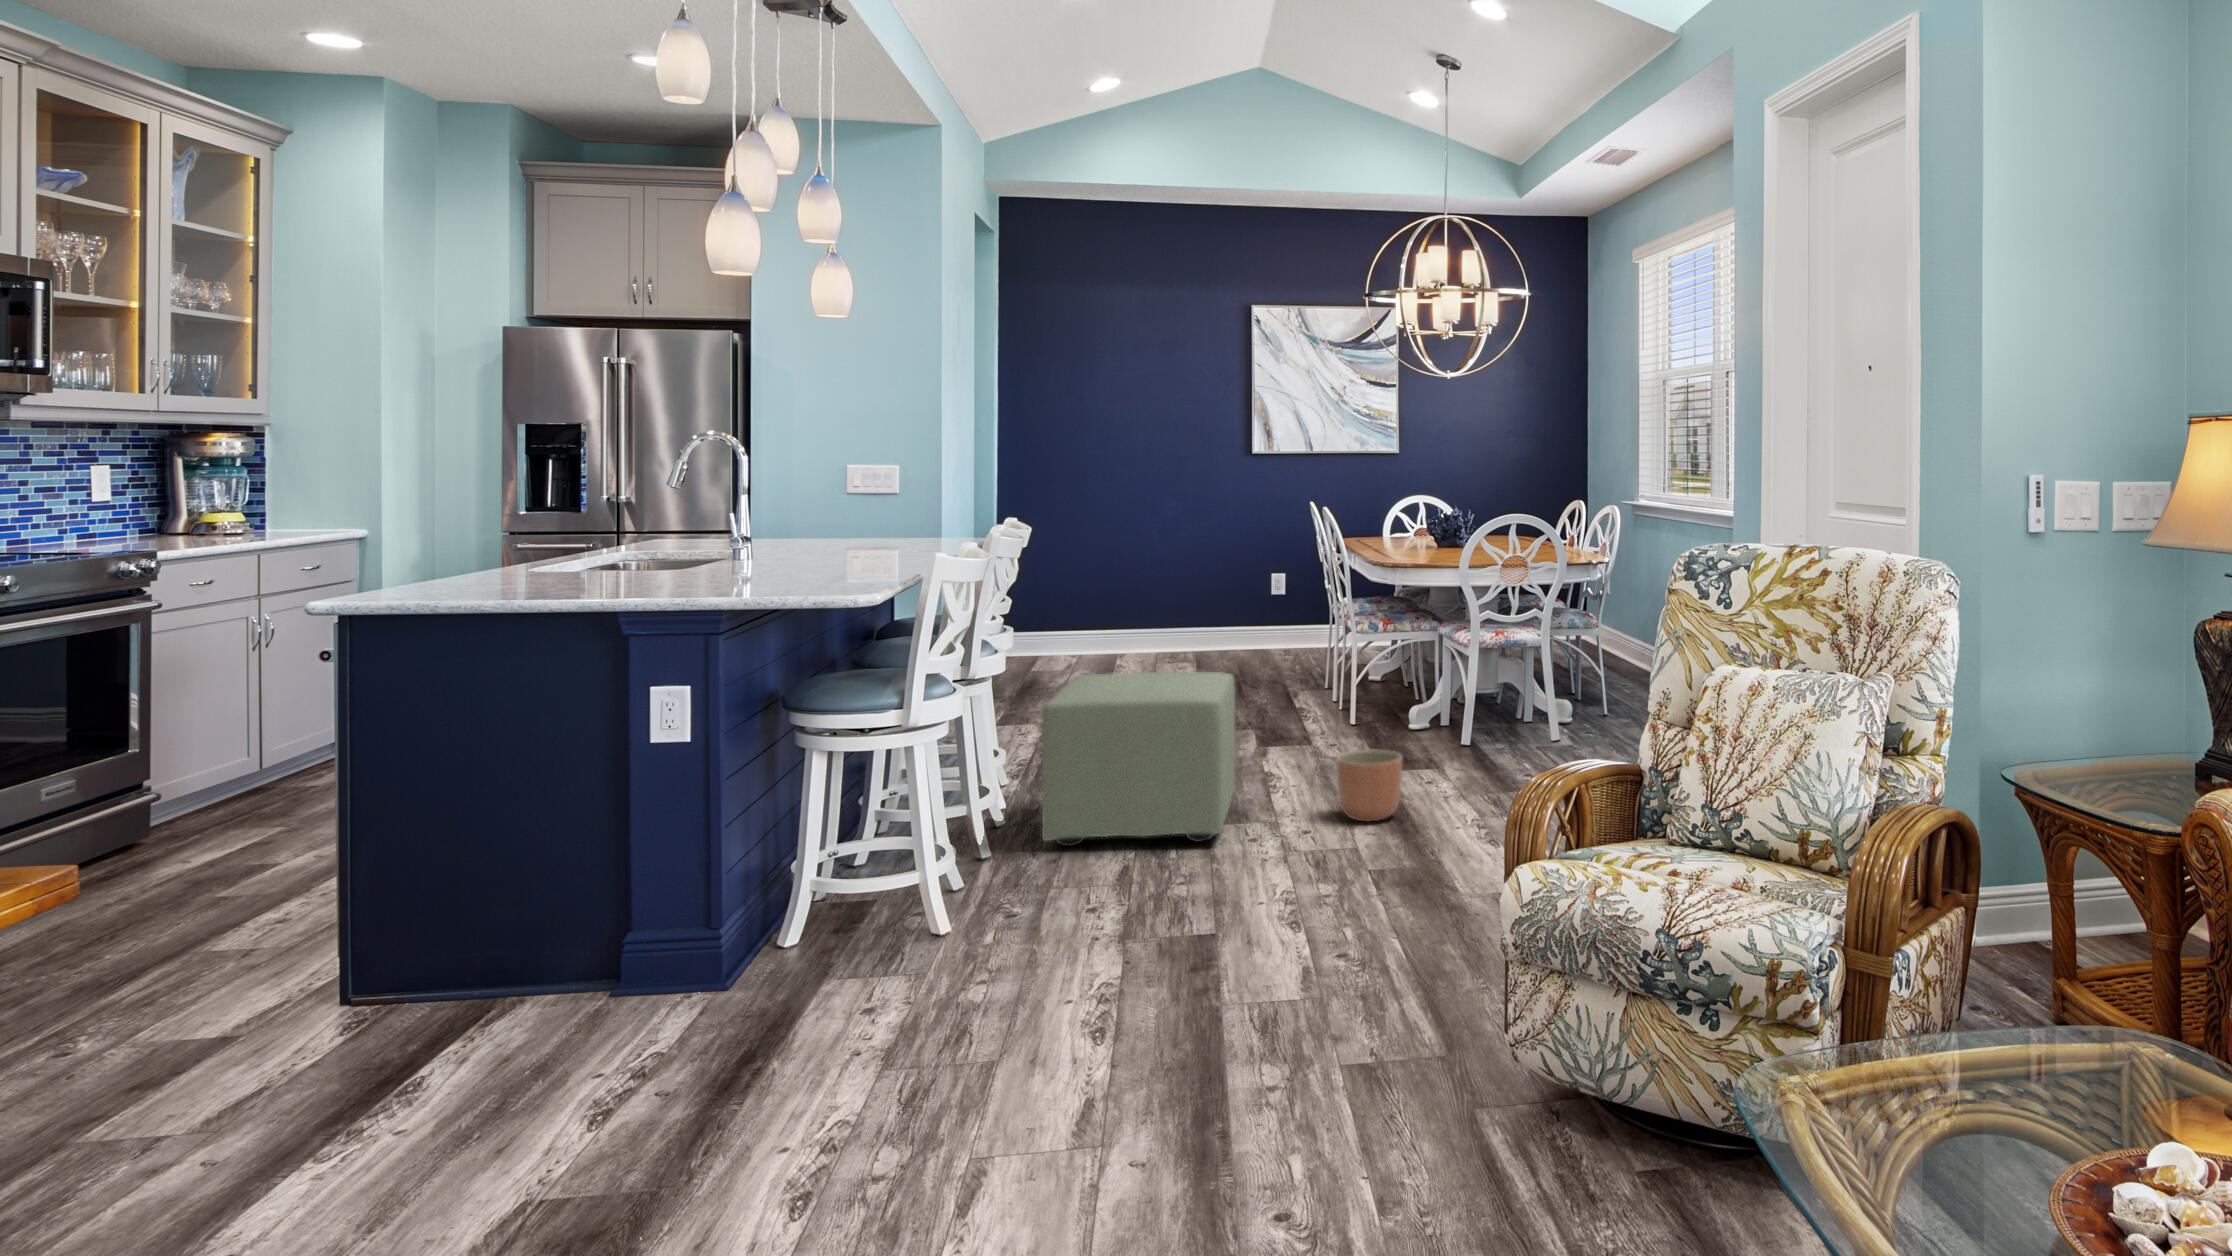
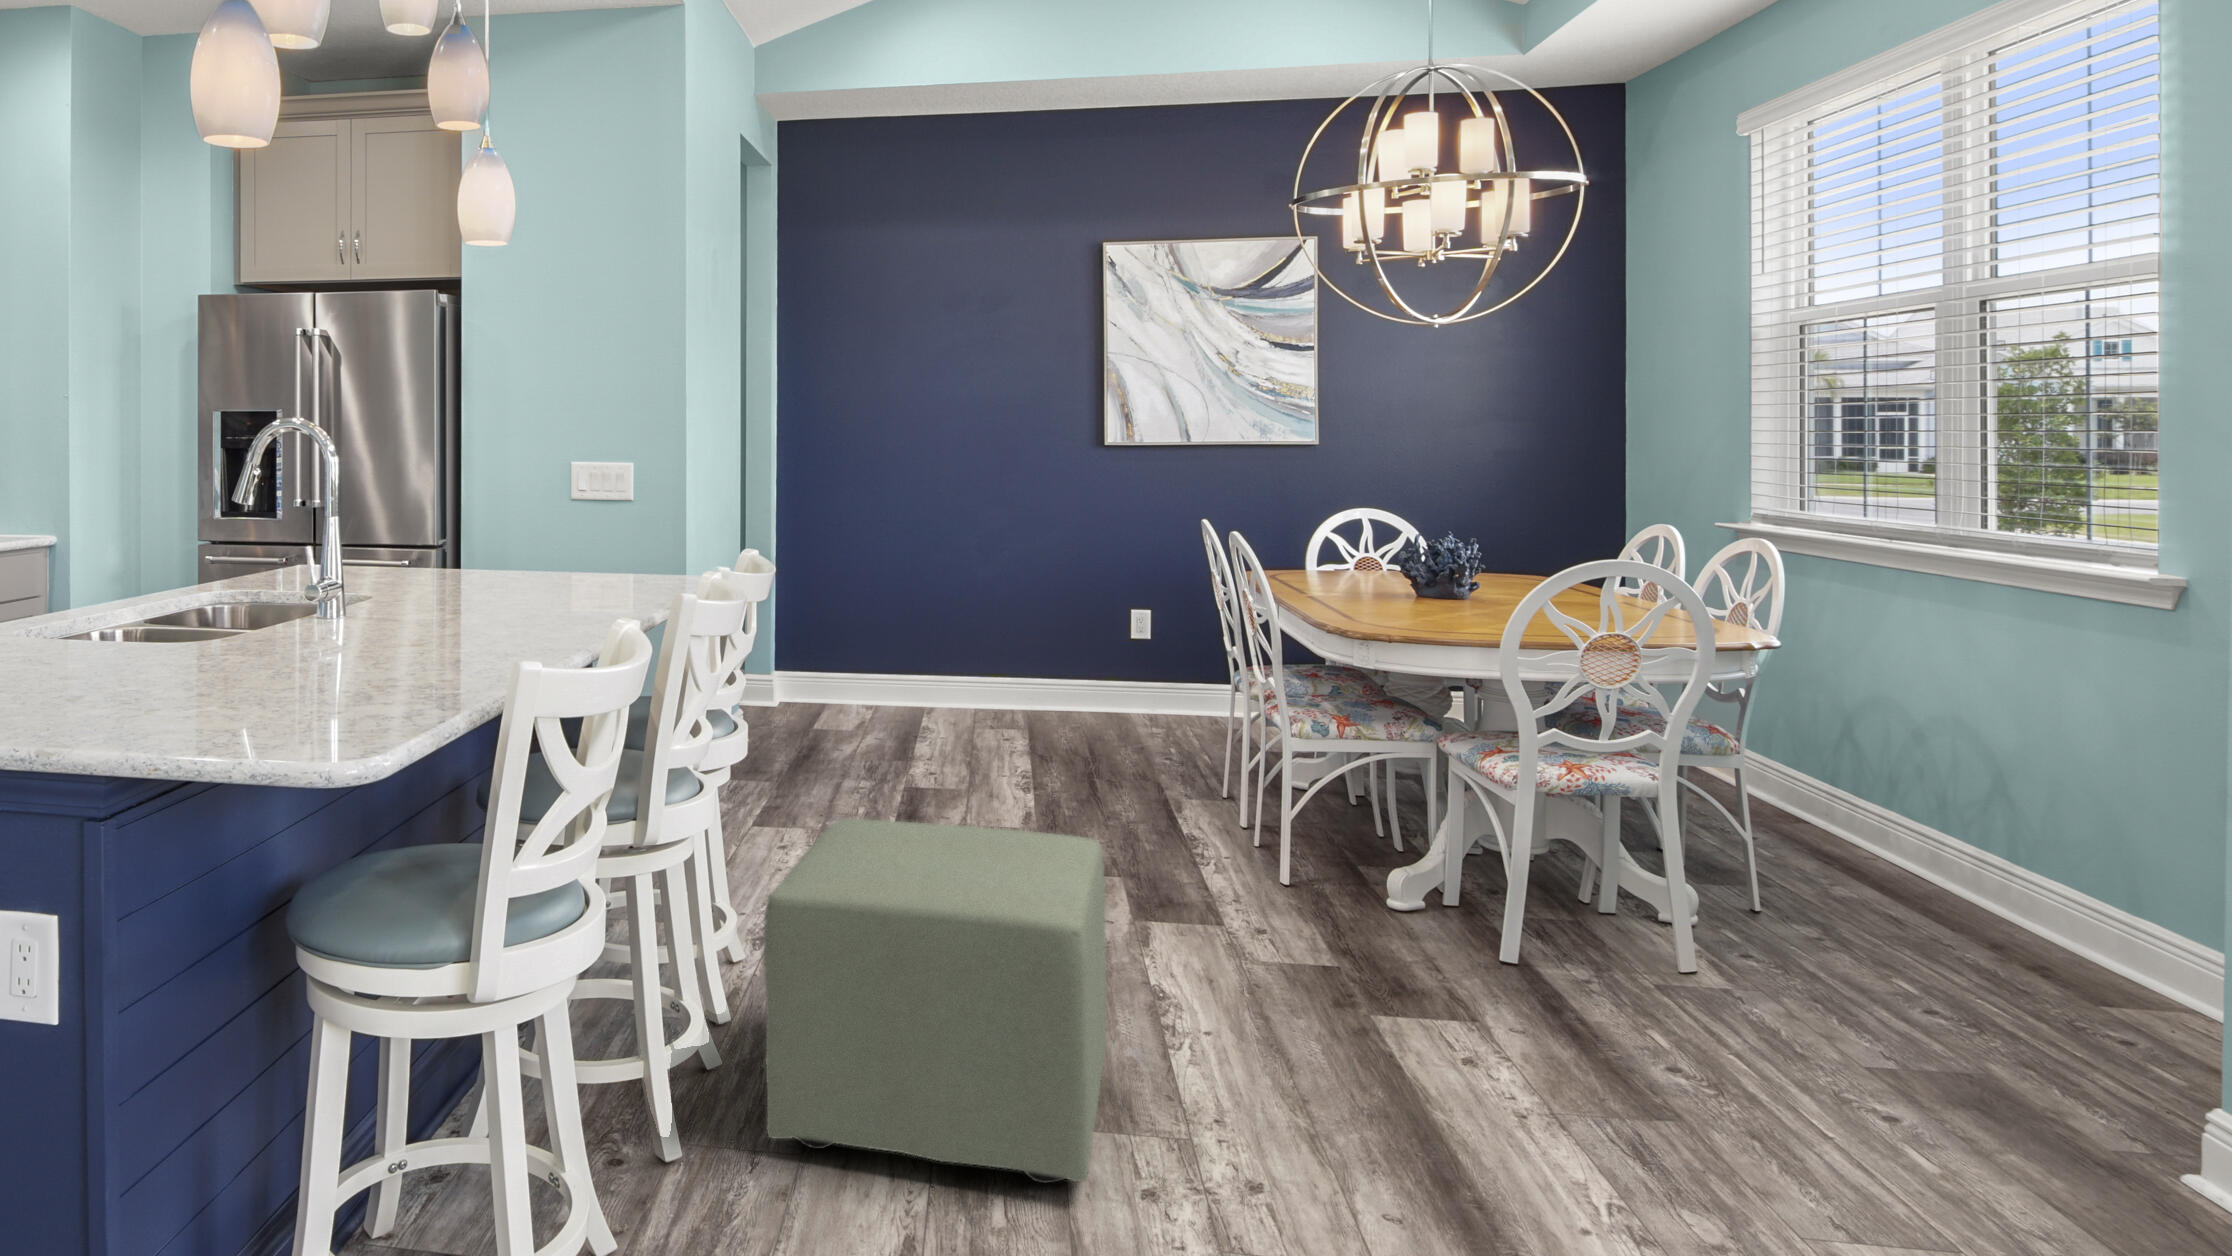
planter: present [1337,750,1402,821] -> none [1305,1016,1444,1176]

